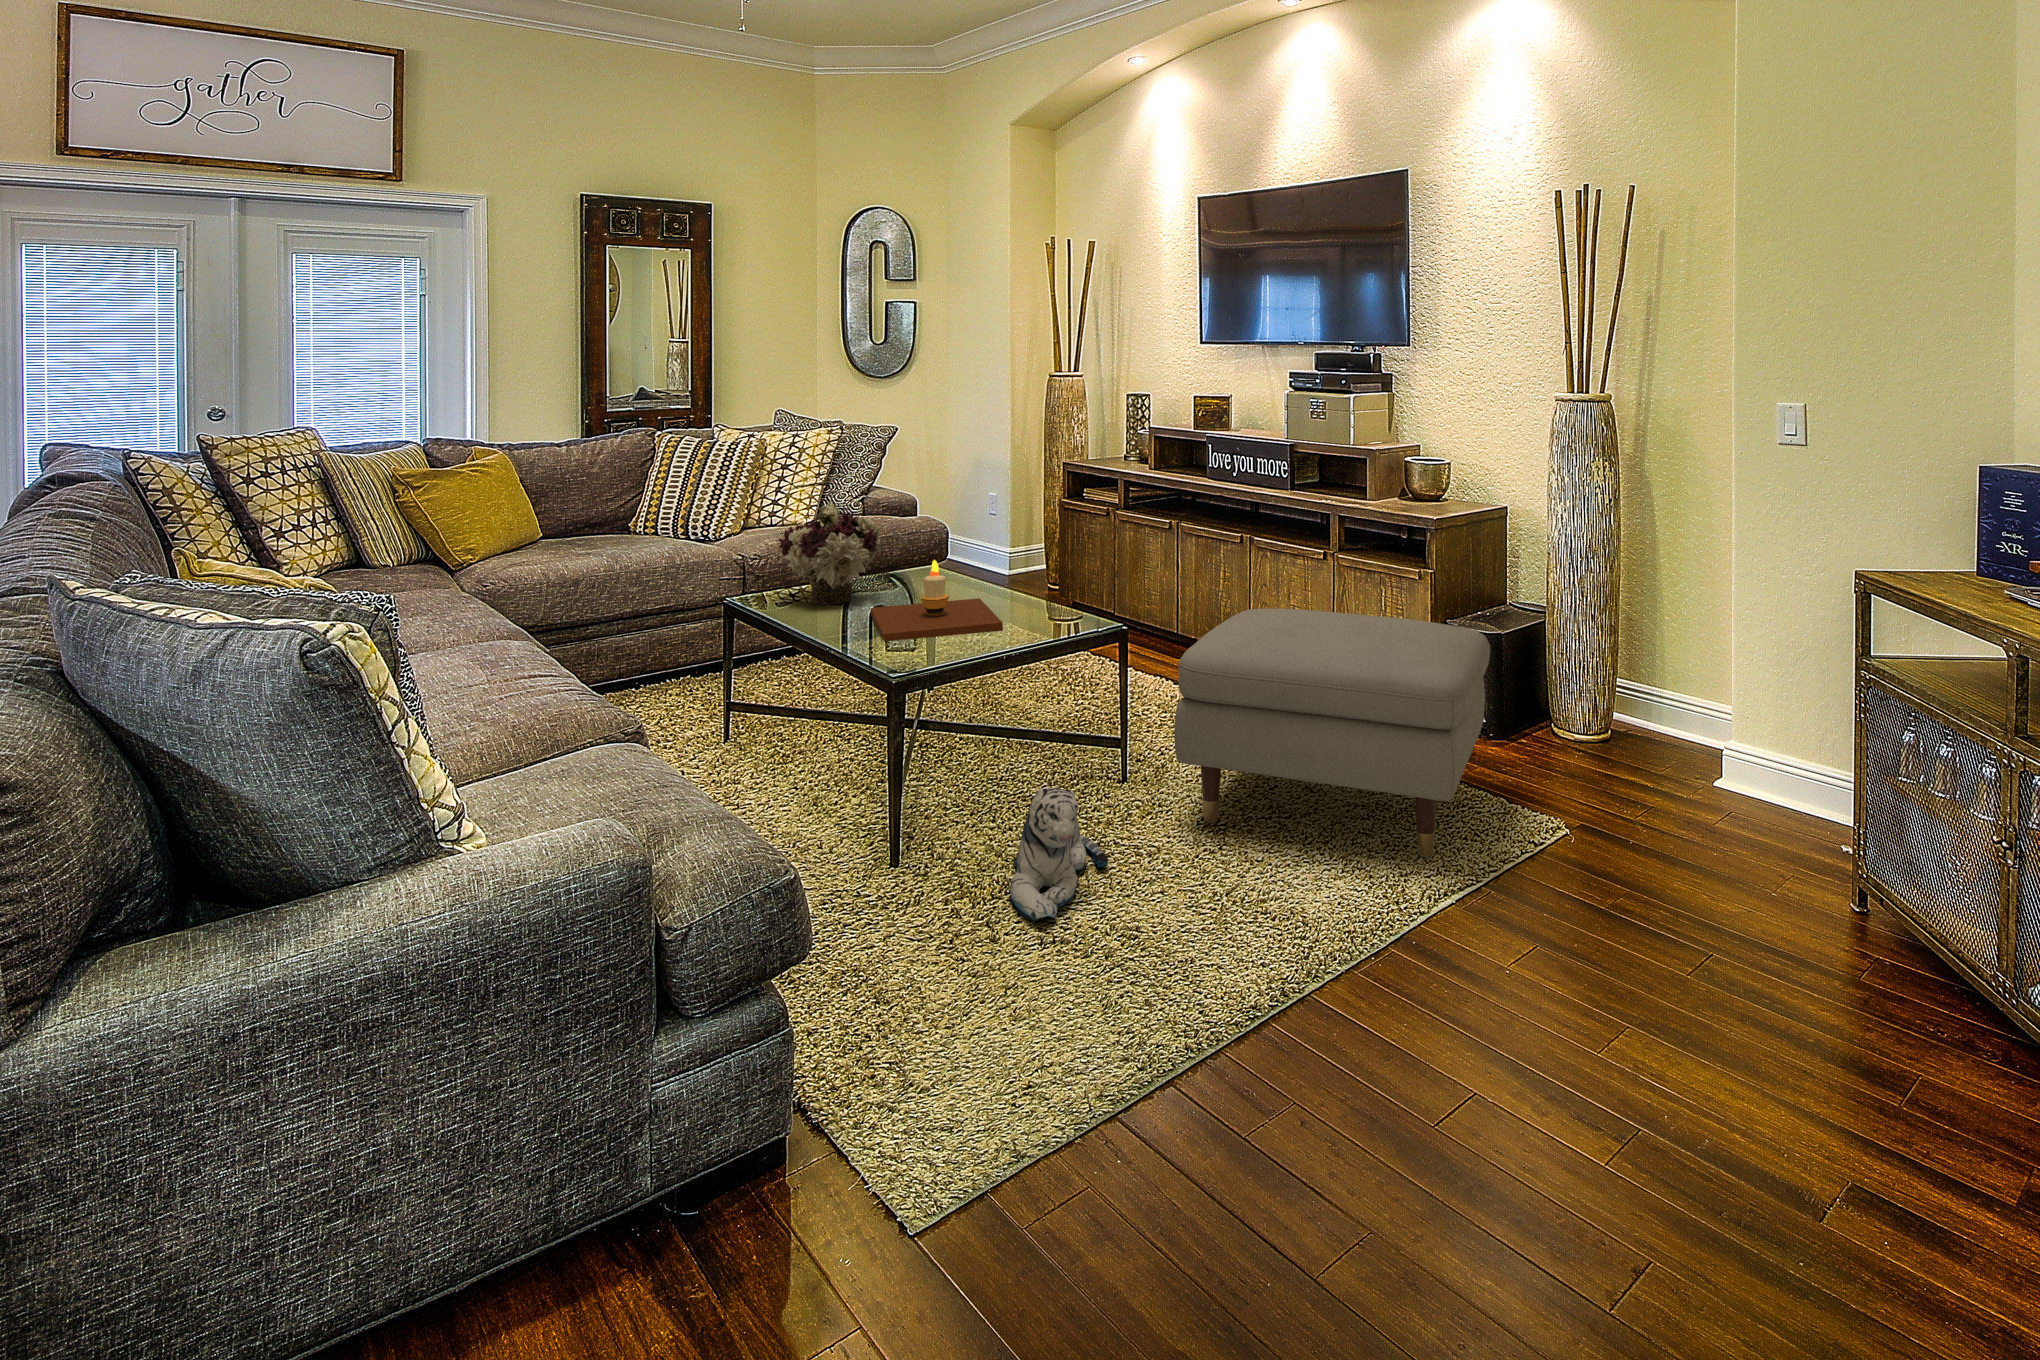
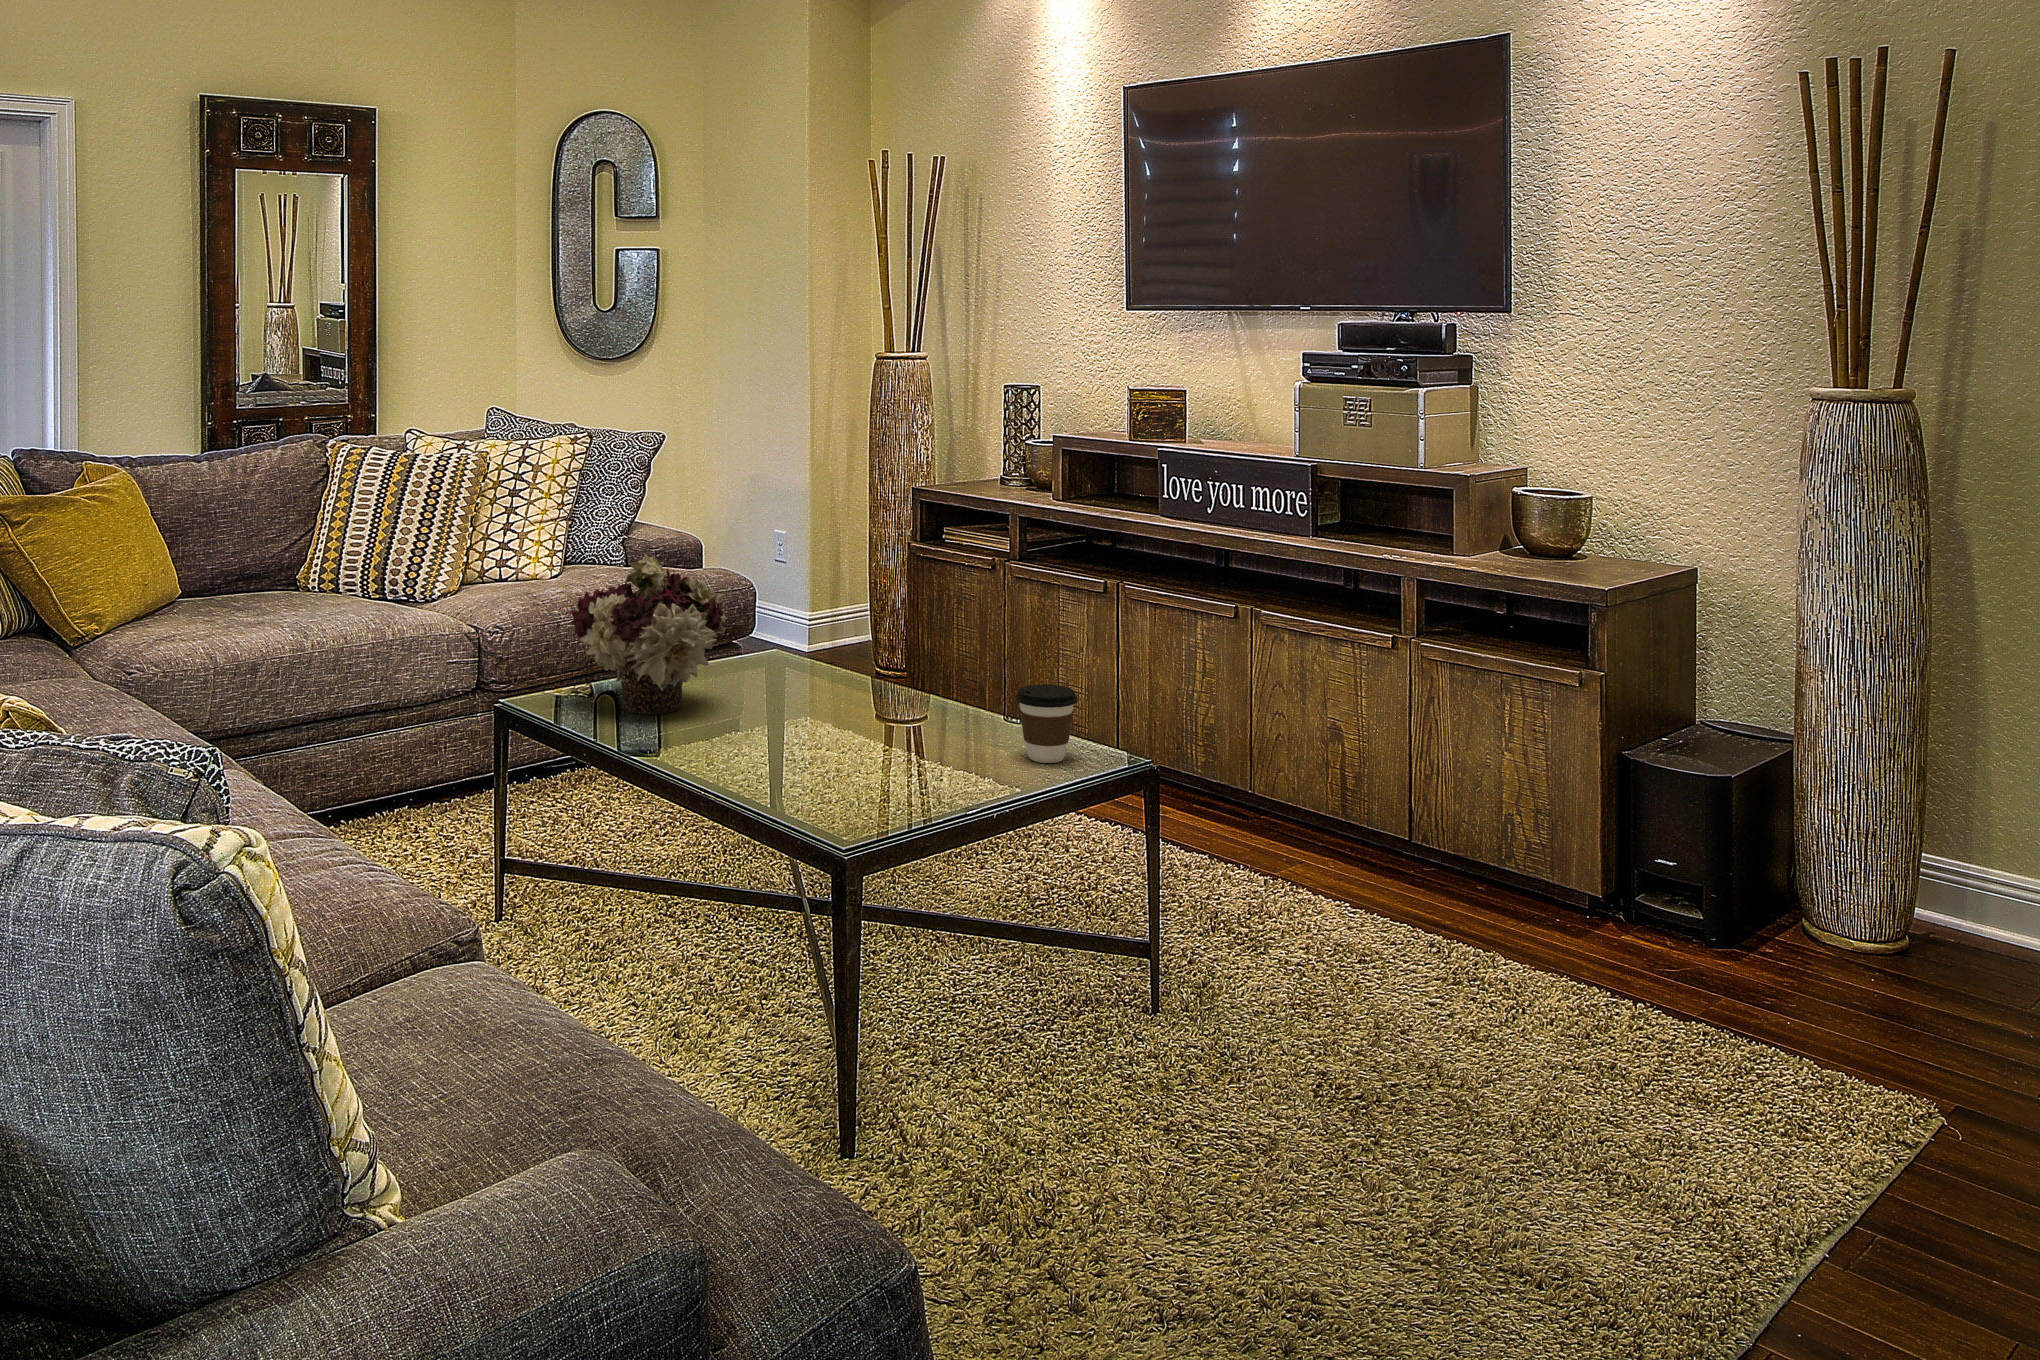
candle: present [871,560,1003,641] -> none [729,650,955,783]
coffee cup: none [1044,580,1082,628] -> present [1015,684,1078,763]
ottoman: present [1174,609,1490,857] -> none [1275,734,1817,1169]
plush toy: present [1009,788,1108,921] -> none [1043,1043,1204,1277]

